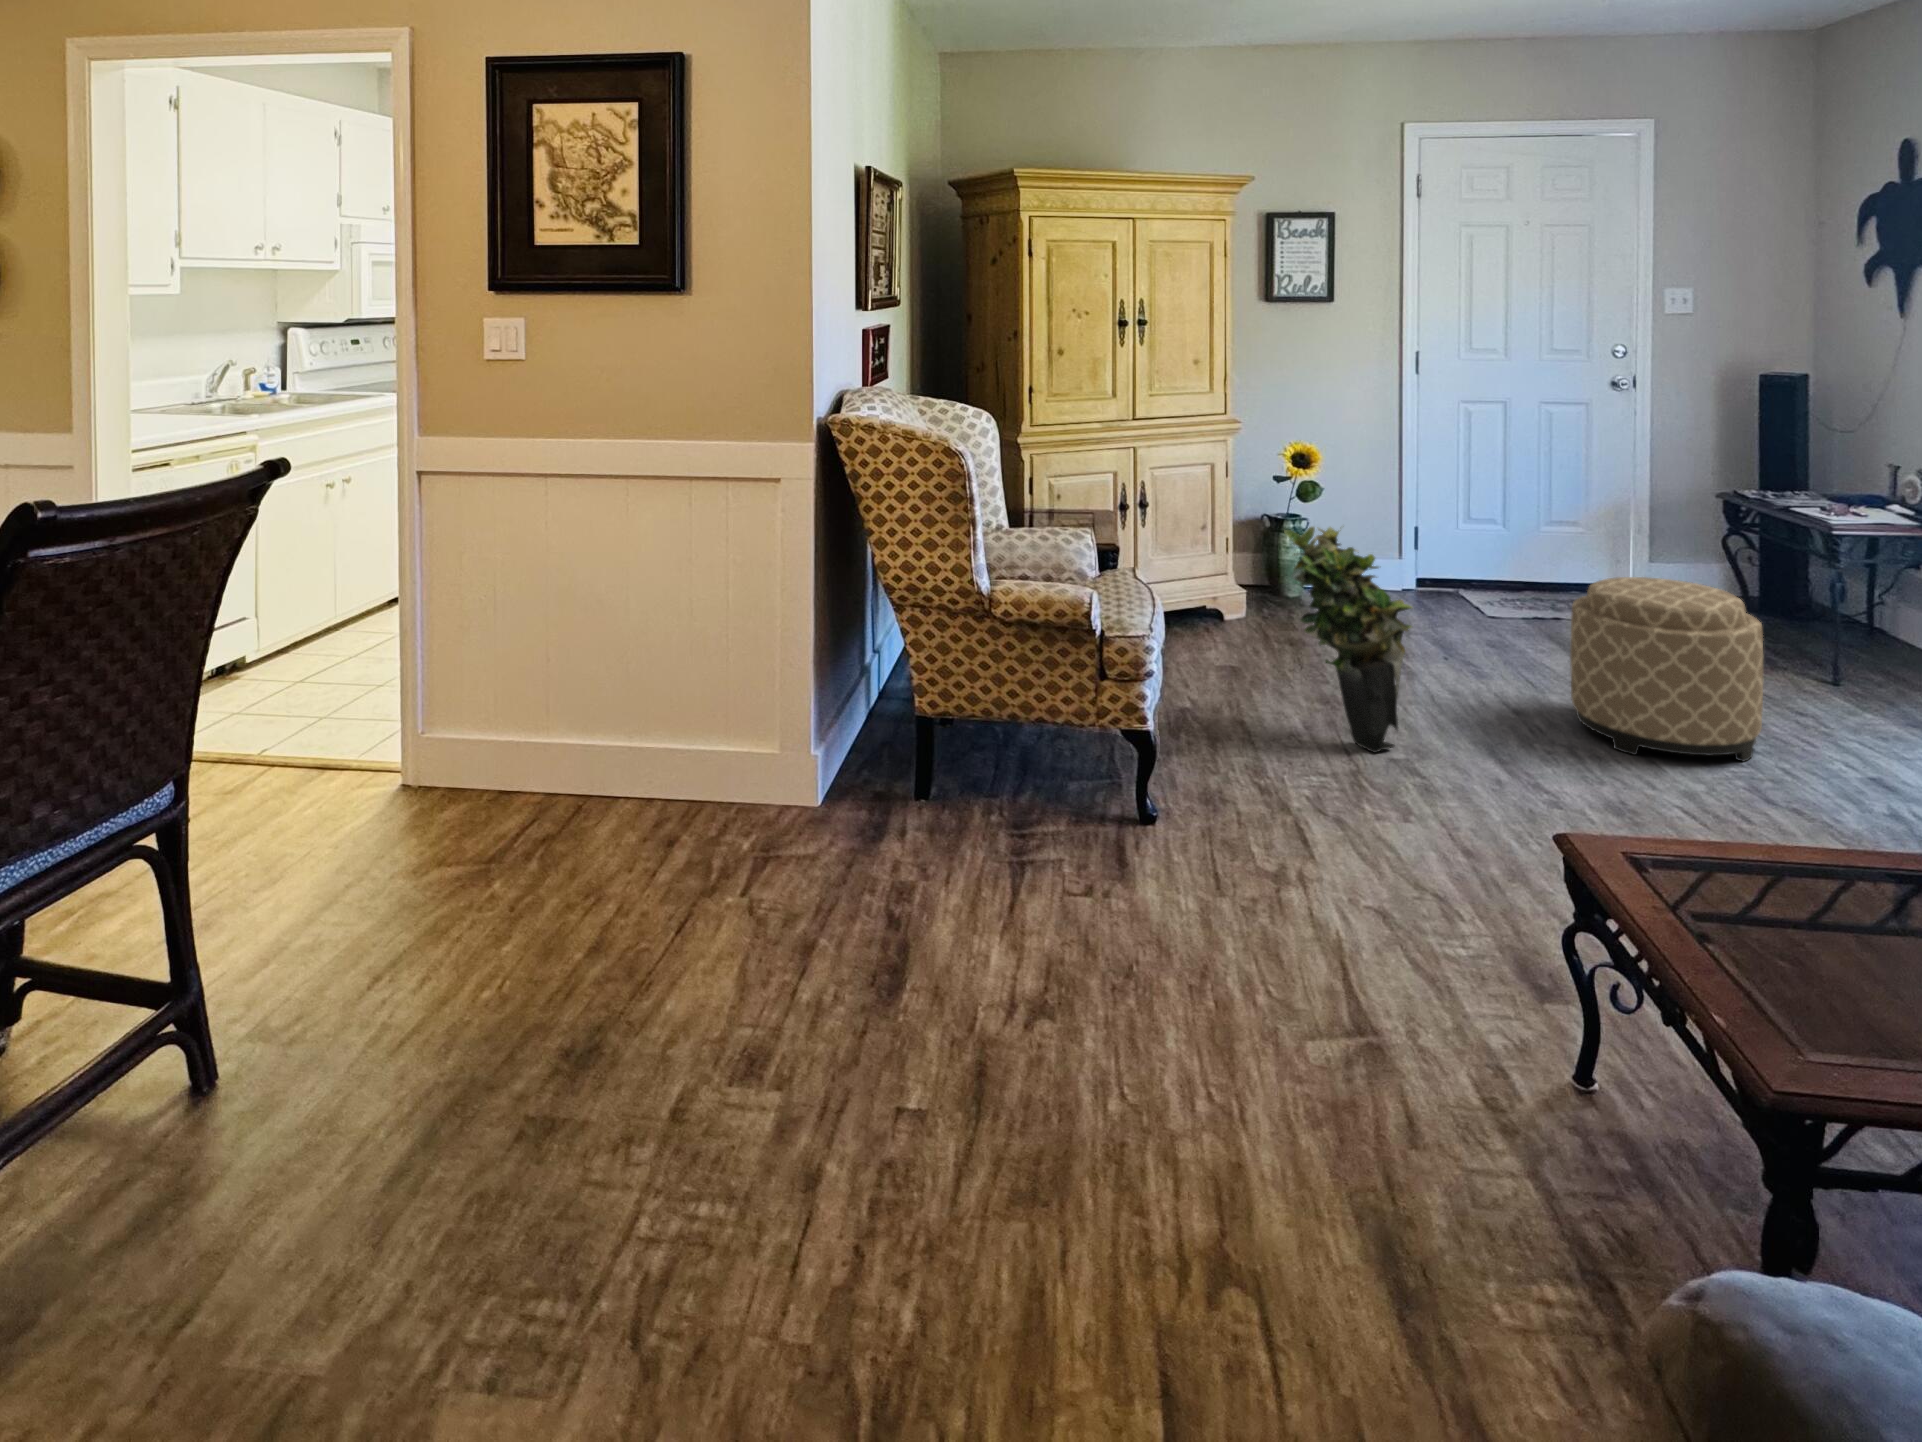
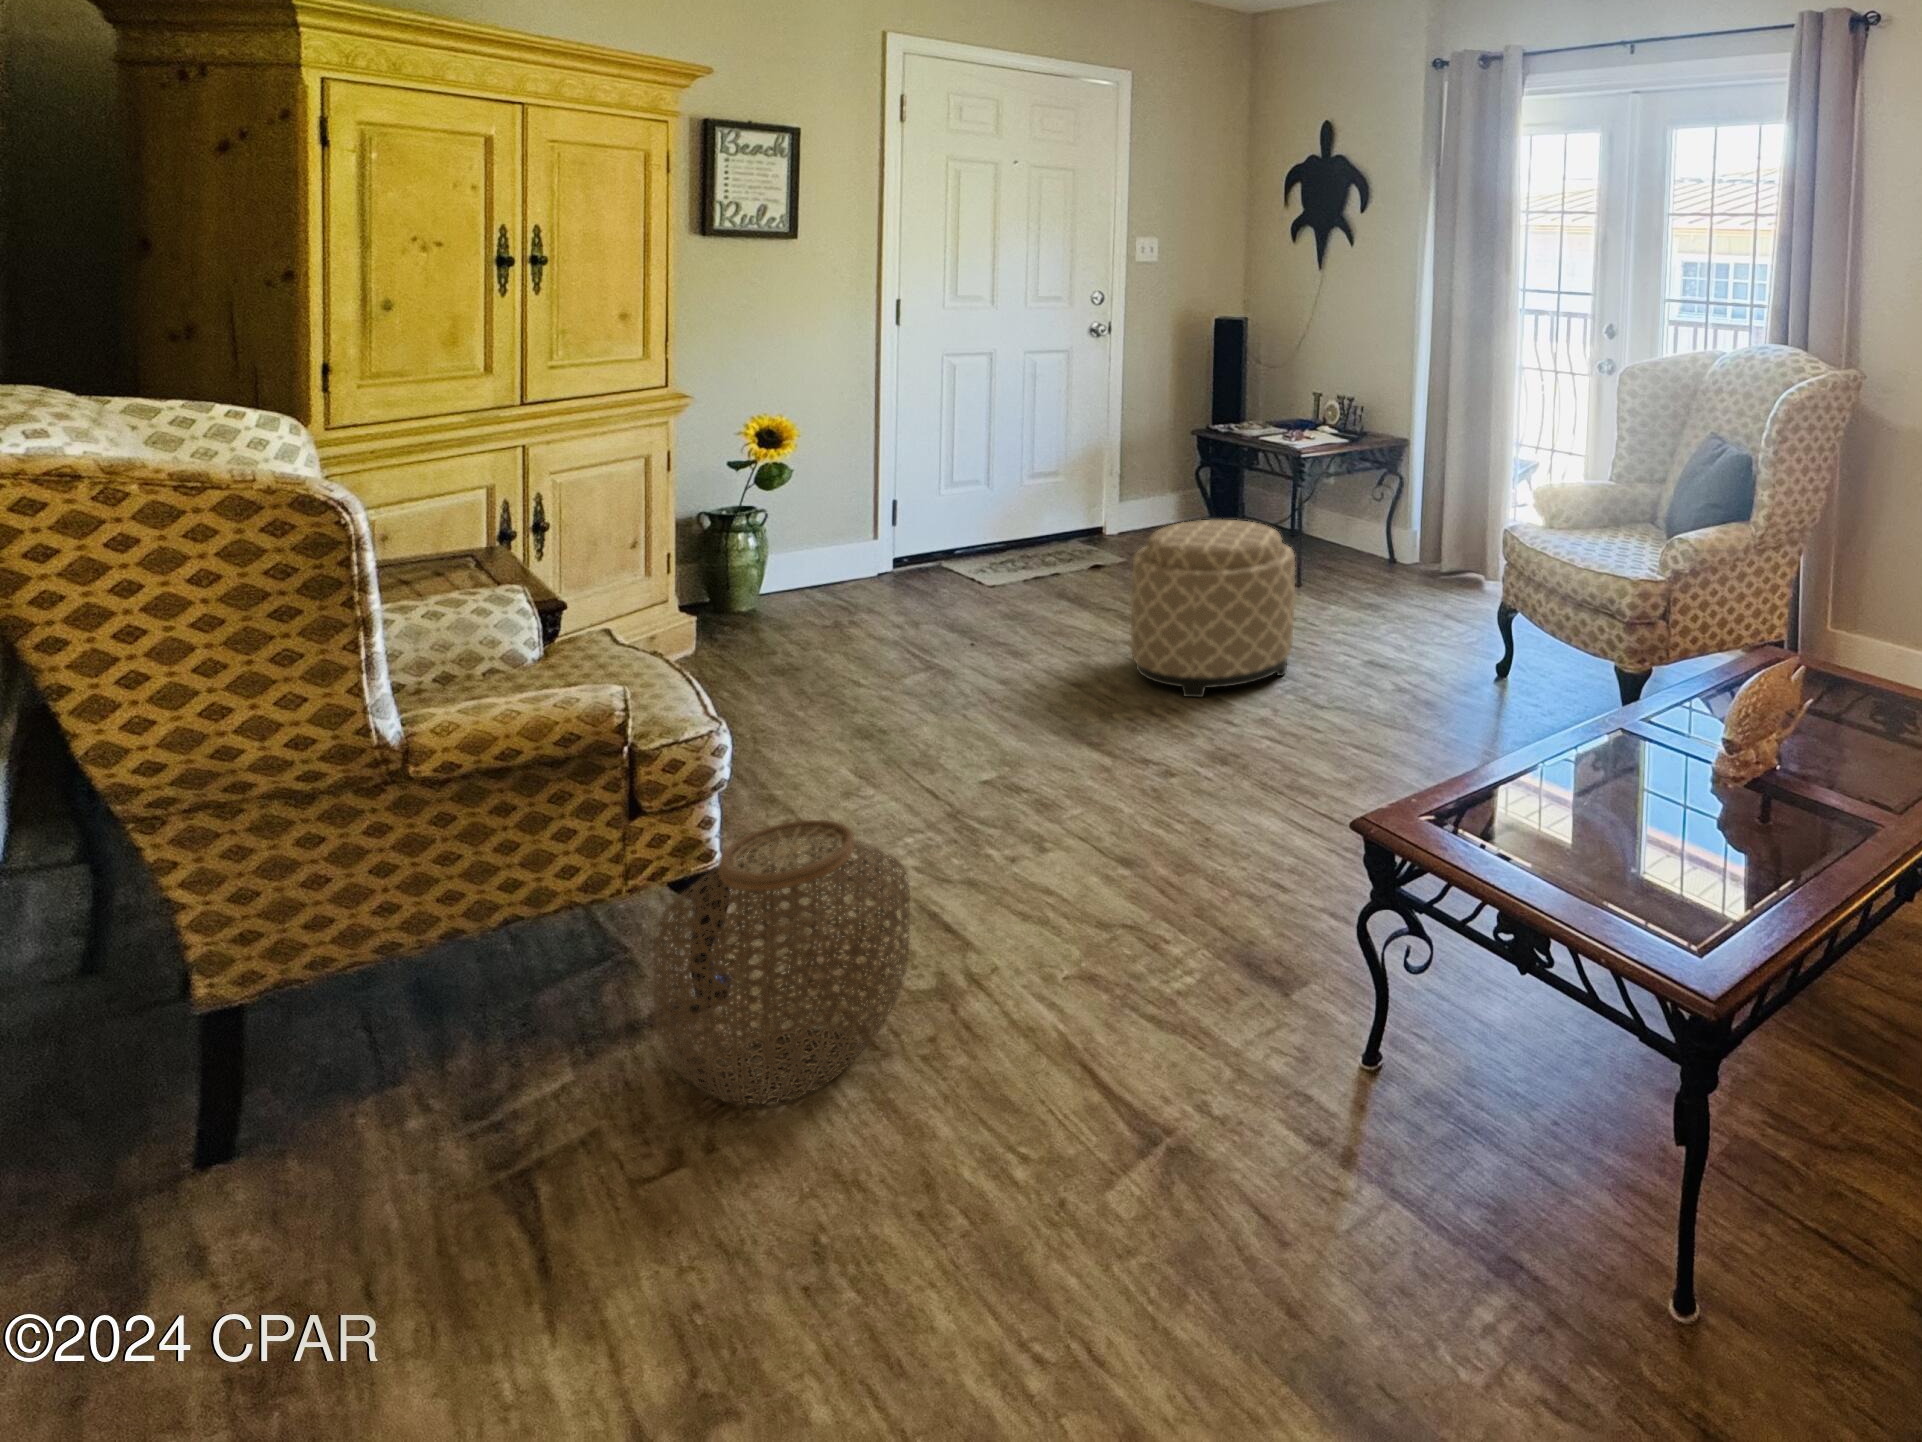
potted plant: present [1284,527,1412,753] -> none [833,516,1005,780]
woven basket: none [1089,706,1243,894] -> present [654,820,910,1105]

